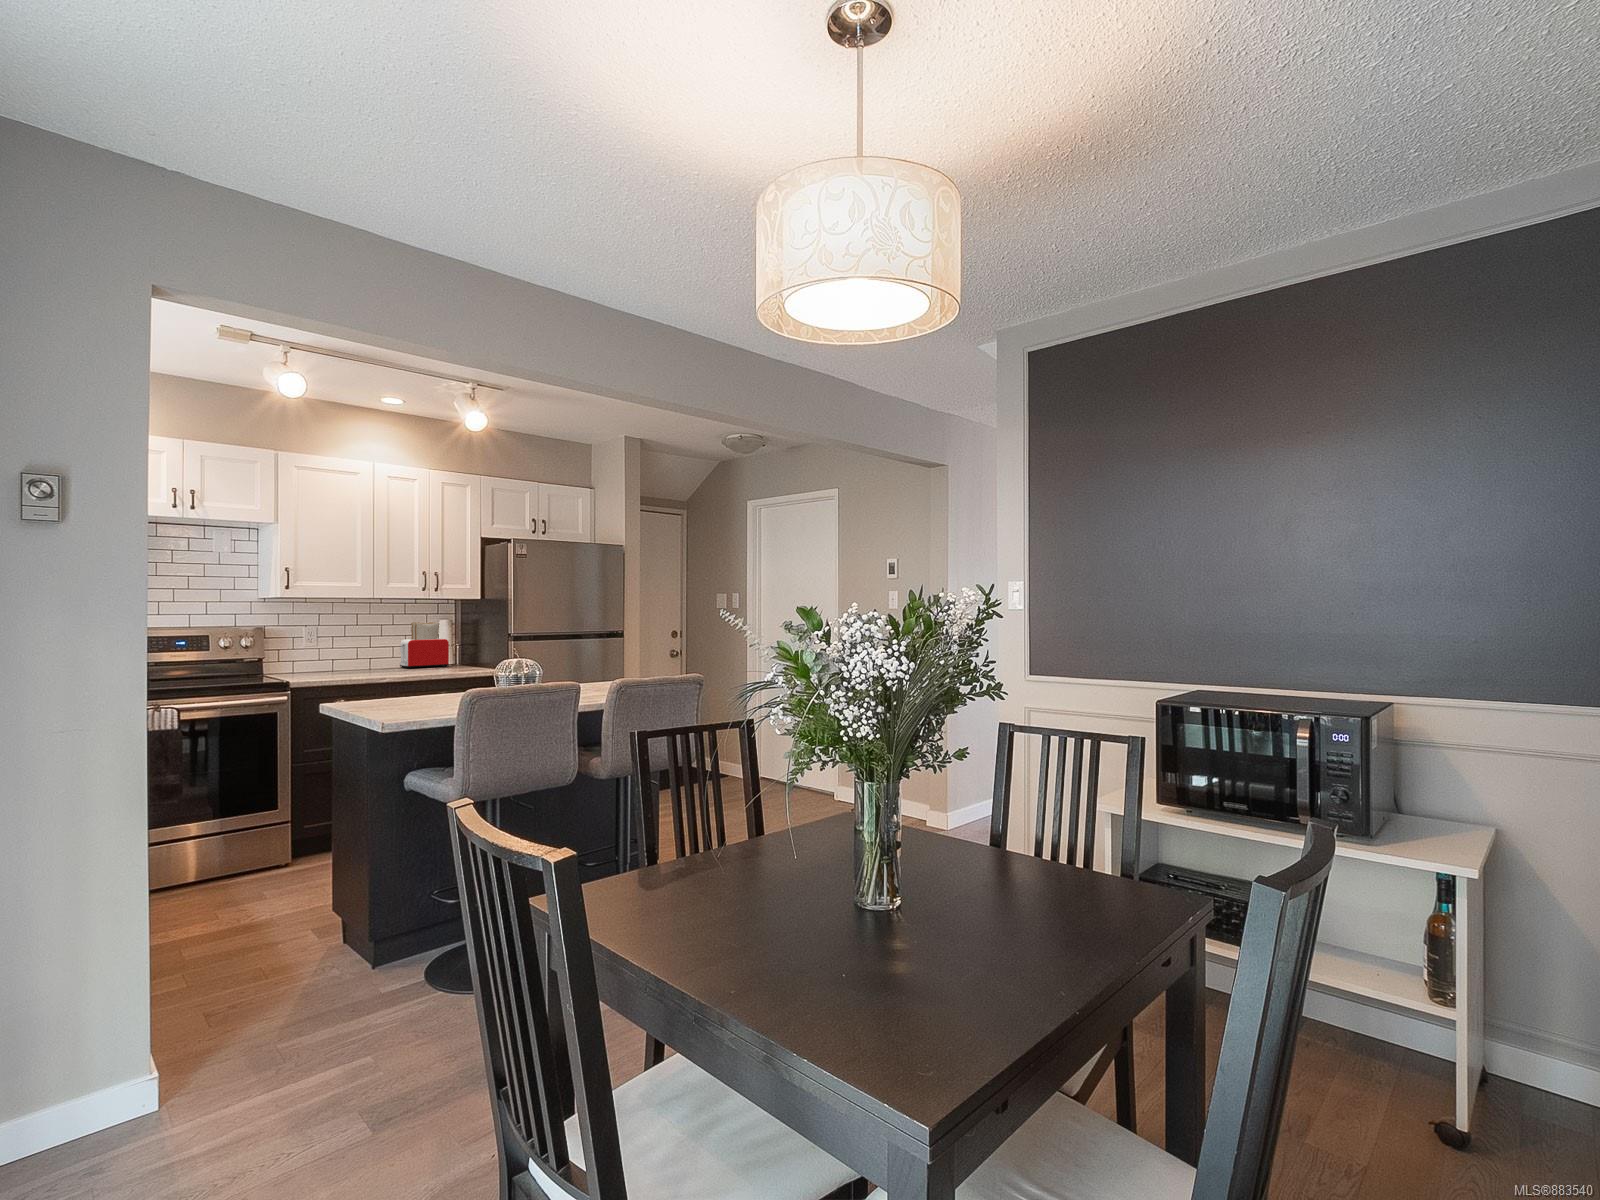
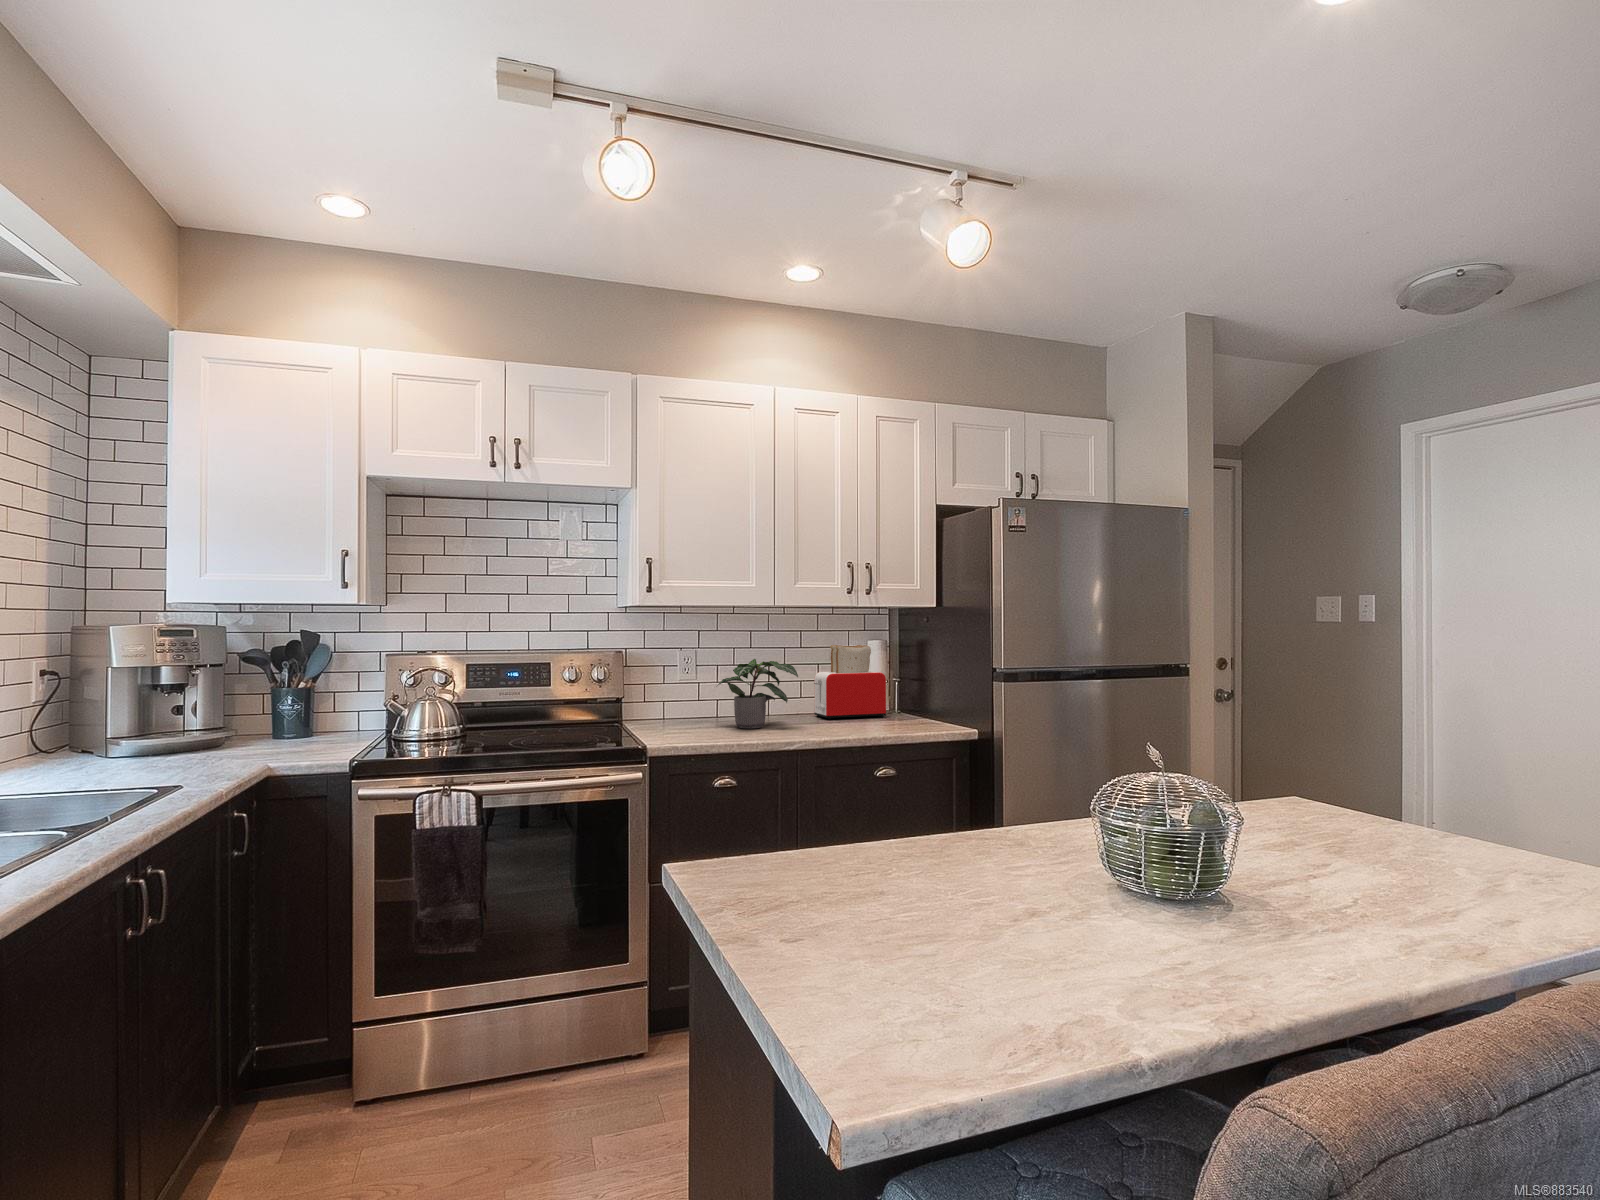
potted plant: none [331,631,389,674] -> present [717,659,798,728]

